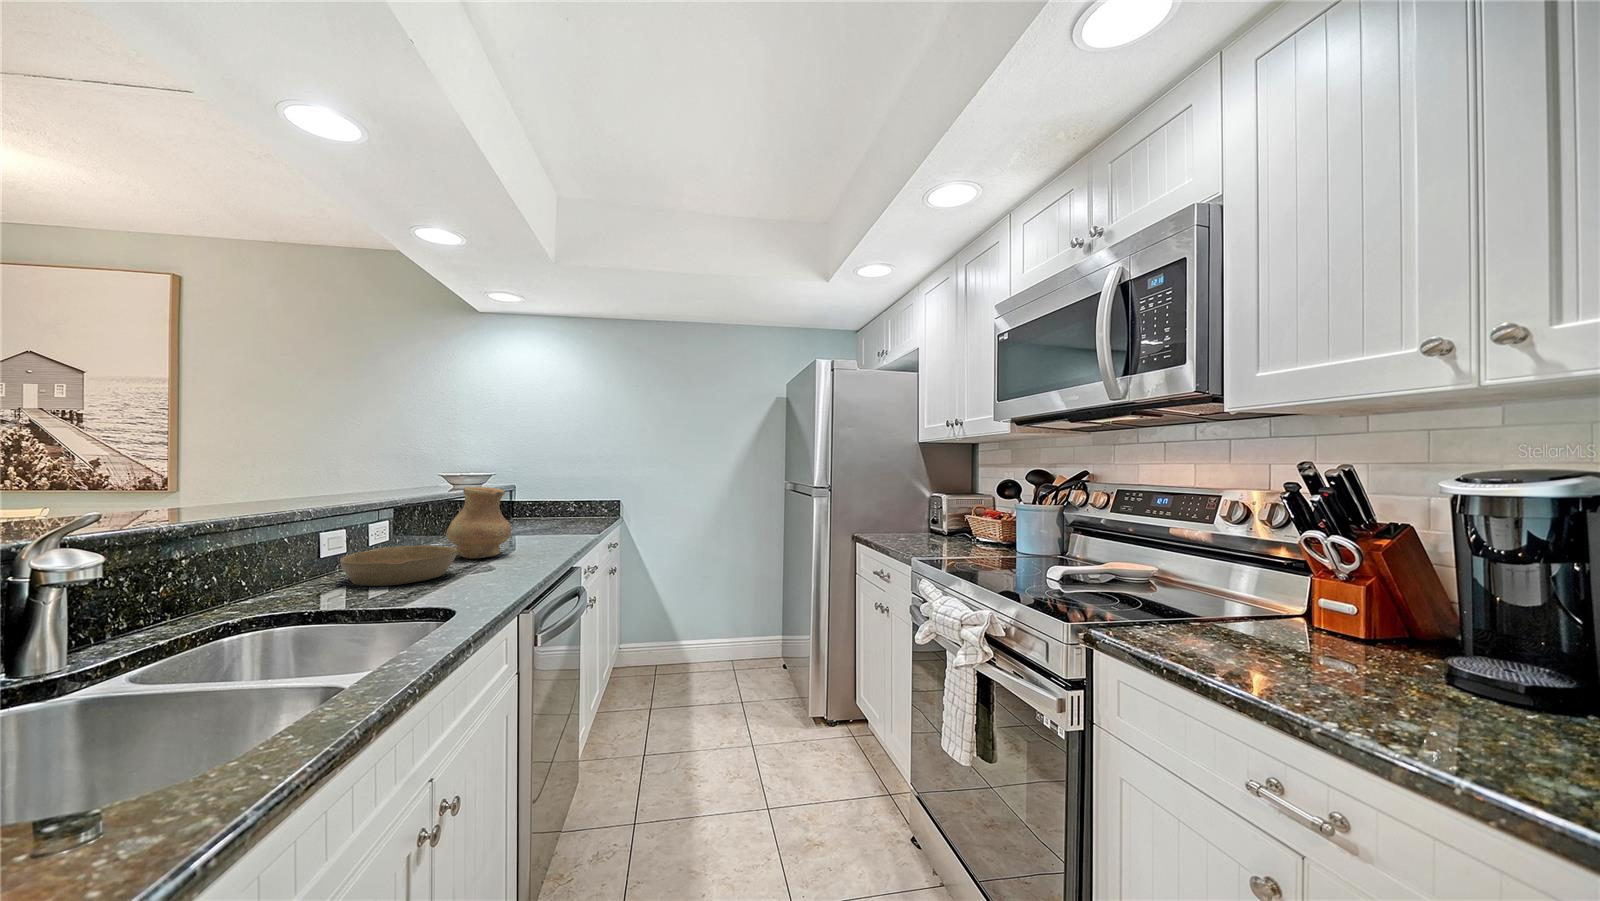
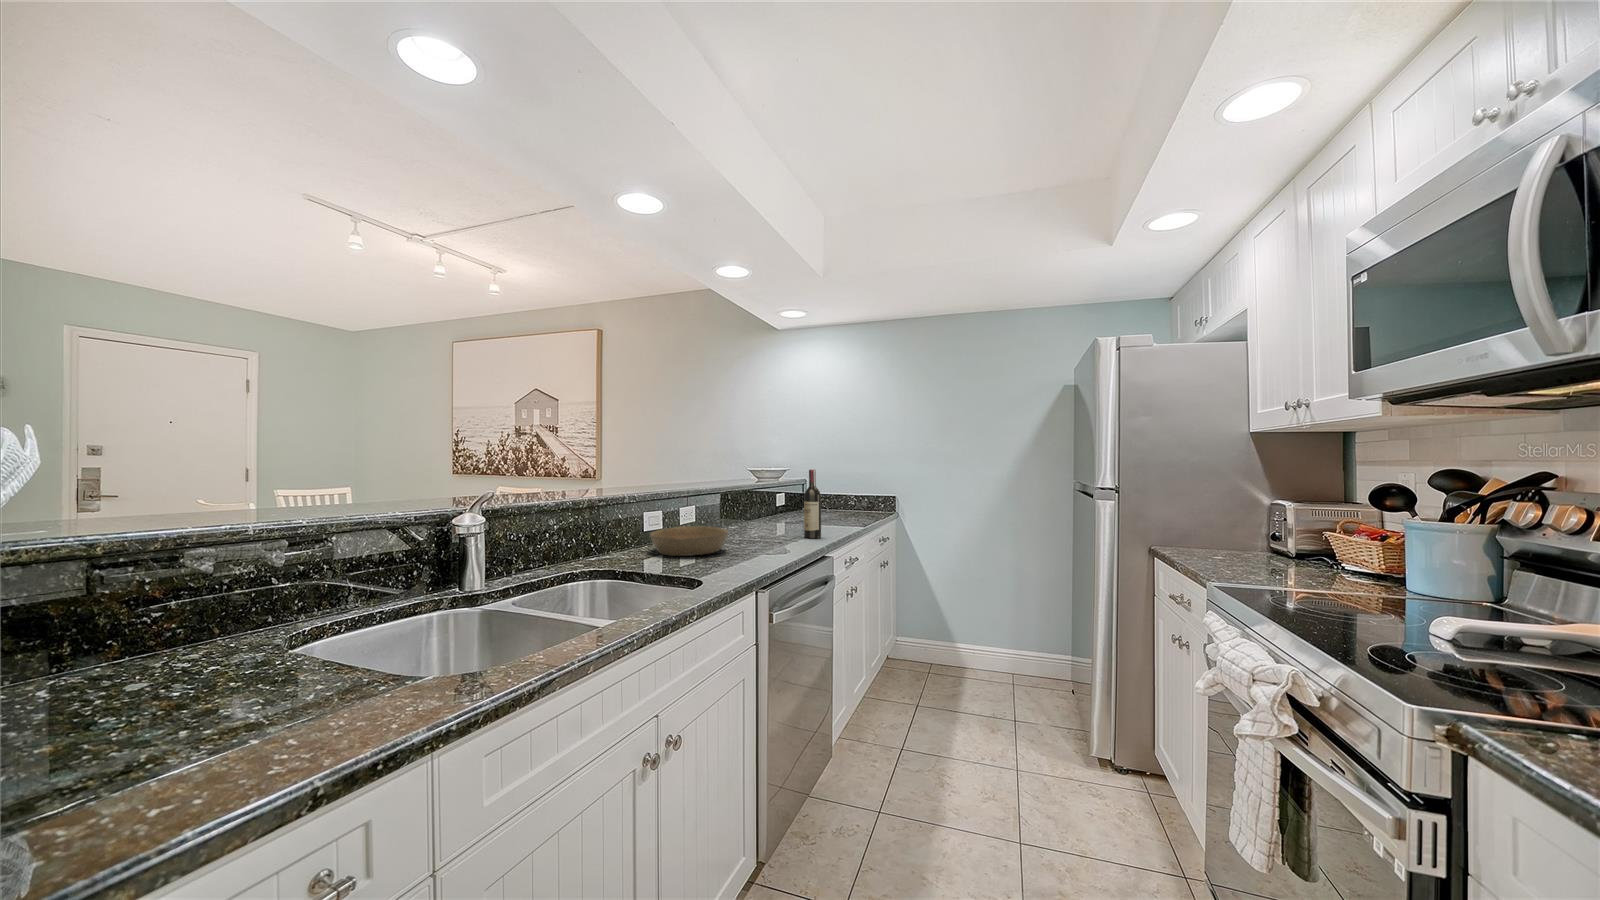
wine bottle: none [539,473,560,550] -> present [804,469,821,538]
vase: present [446,487,511,558] -> none [731,480,779,541]

